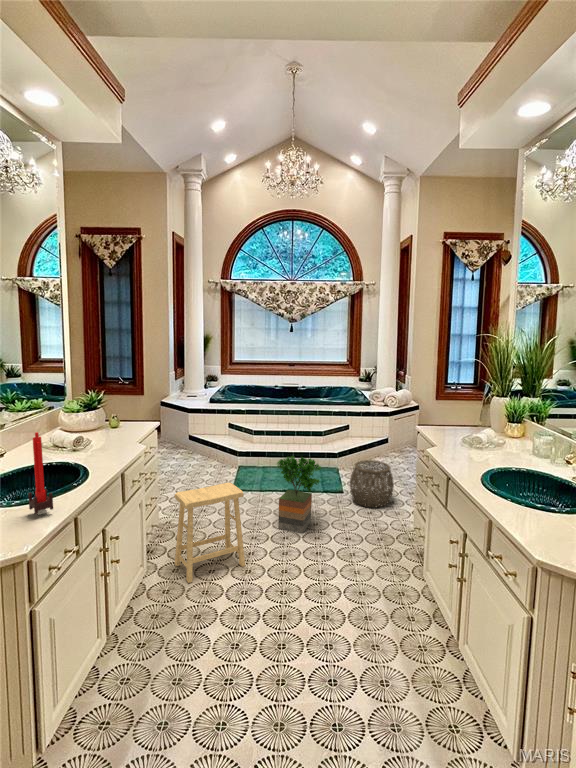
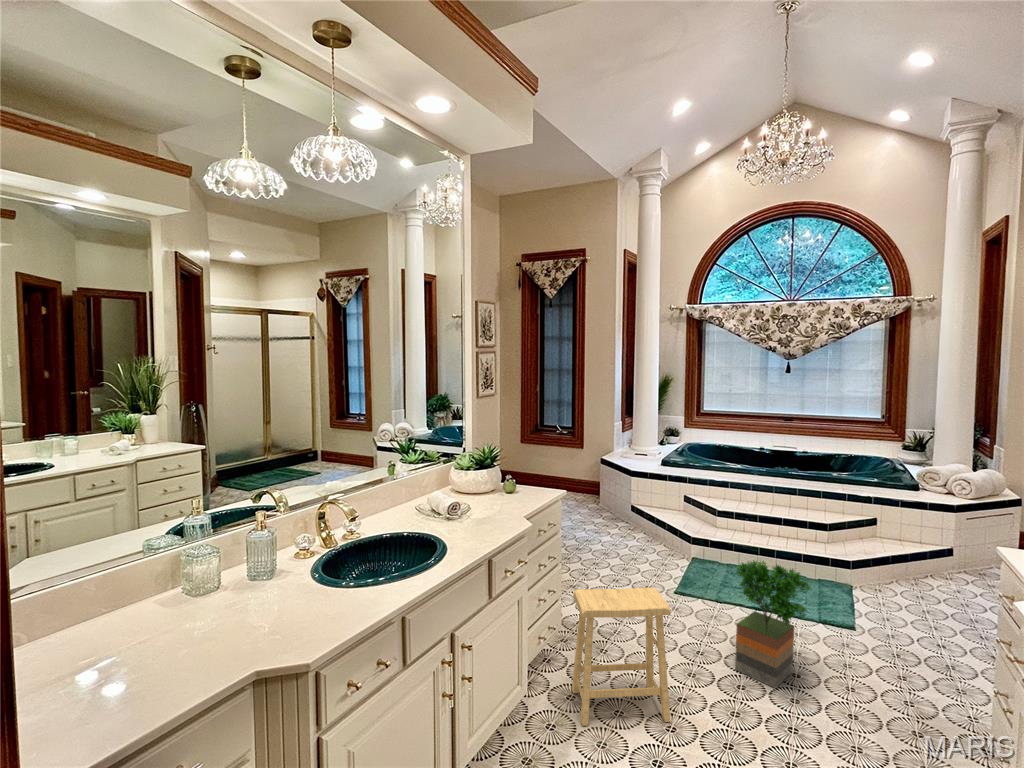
candle: present [28,432,53,515] -> none [344,499,367,607]
woven basket: present [350,460,394,507] -> none [870,584,962,674]

